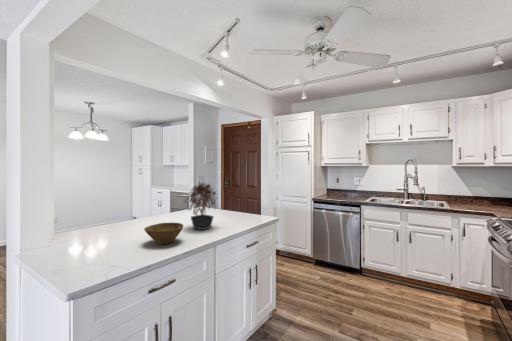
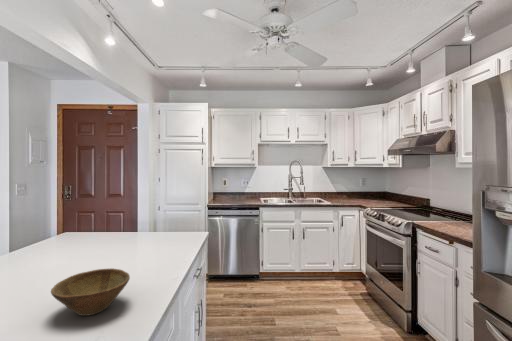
potted plant: present [185,183,216,230] -> none [92,195,151,271]

